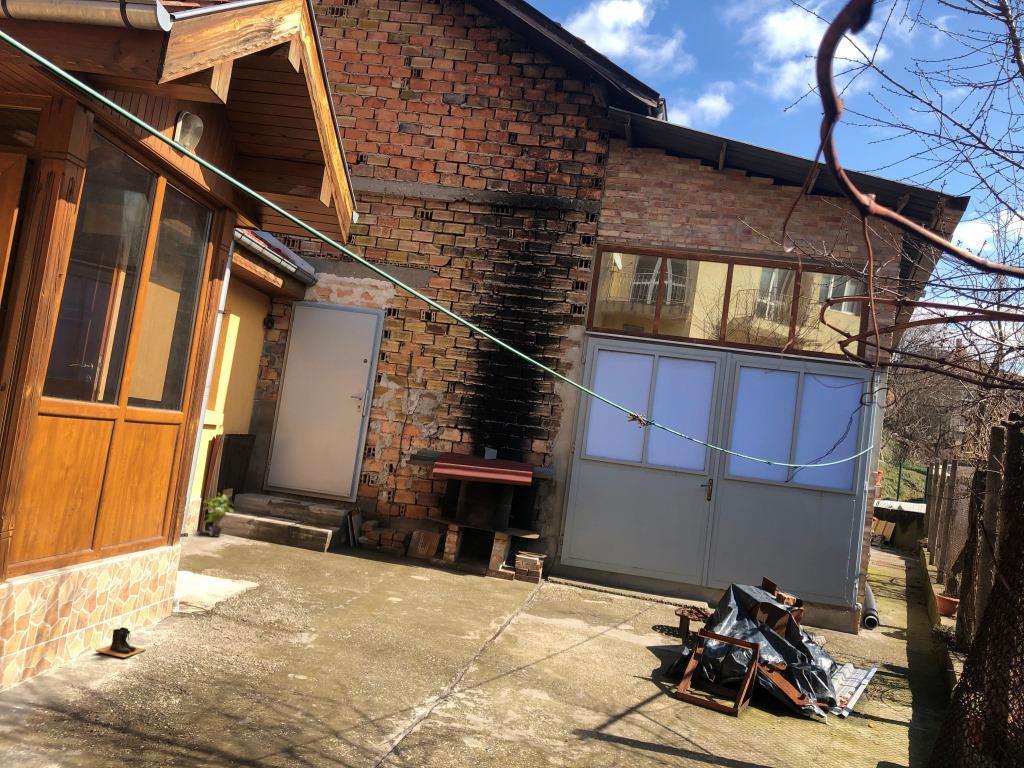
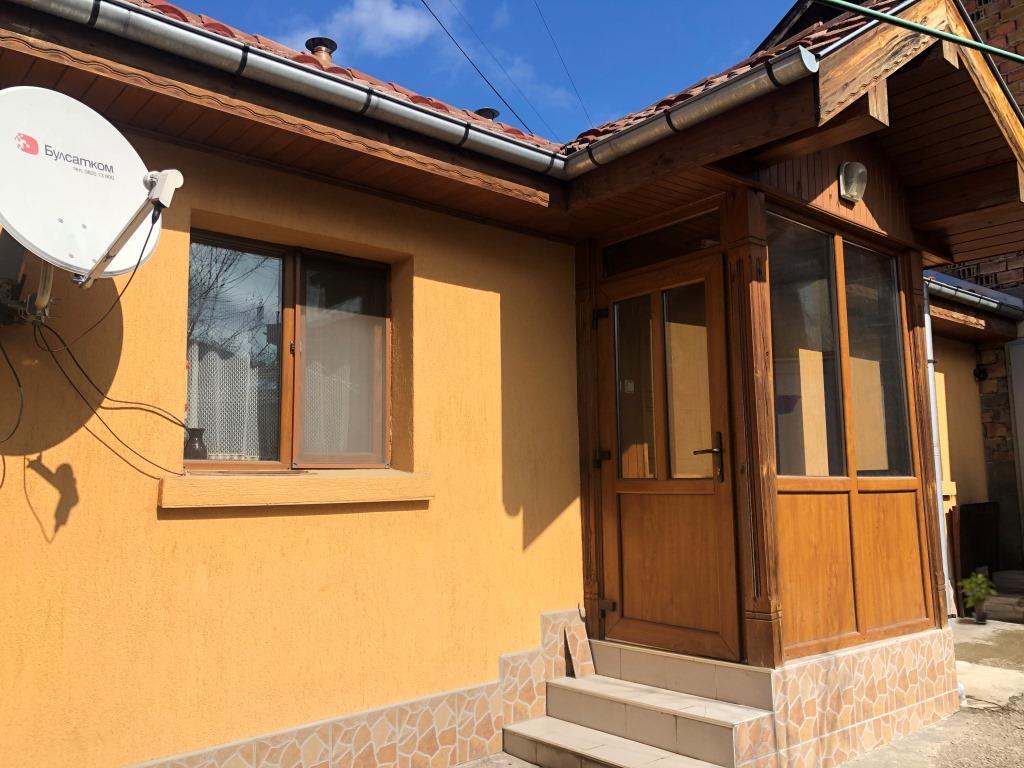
boots: present [96,627,145,658] -> none [887,720,943,755]

